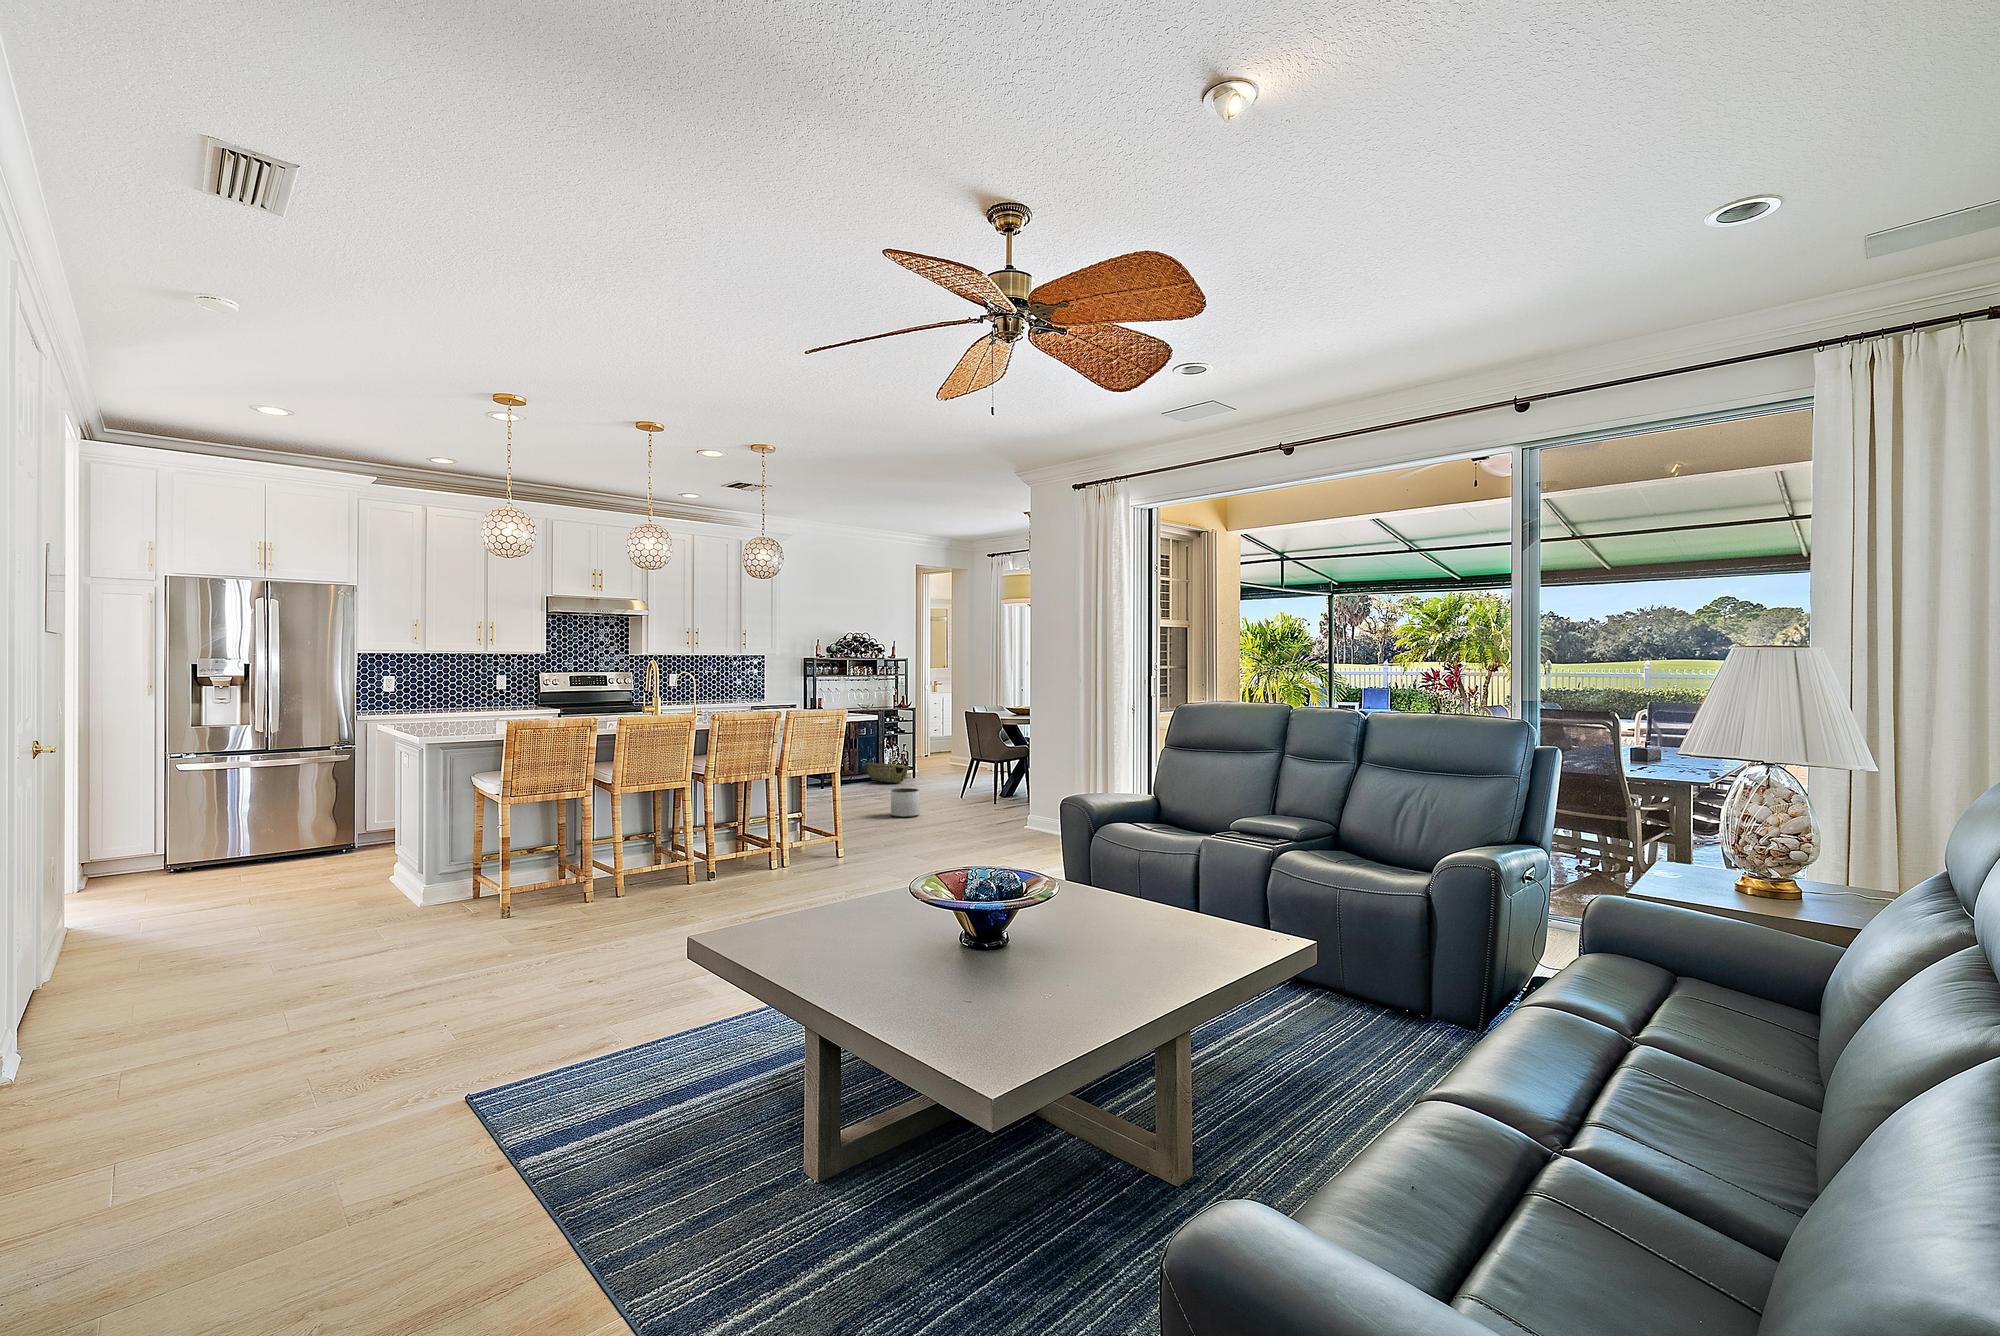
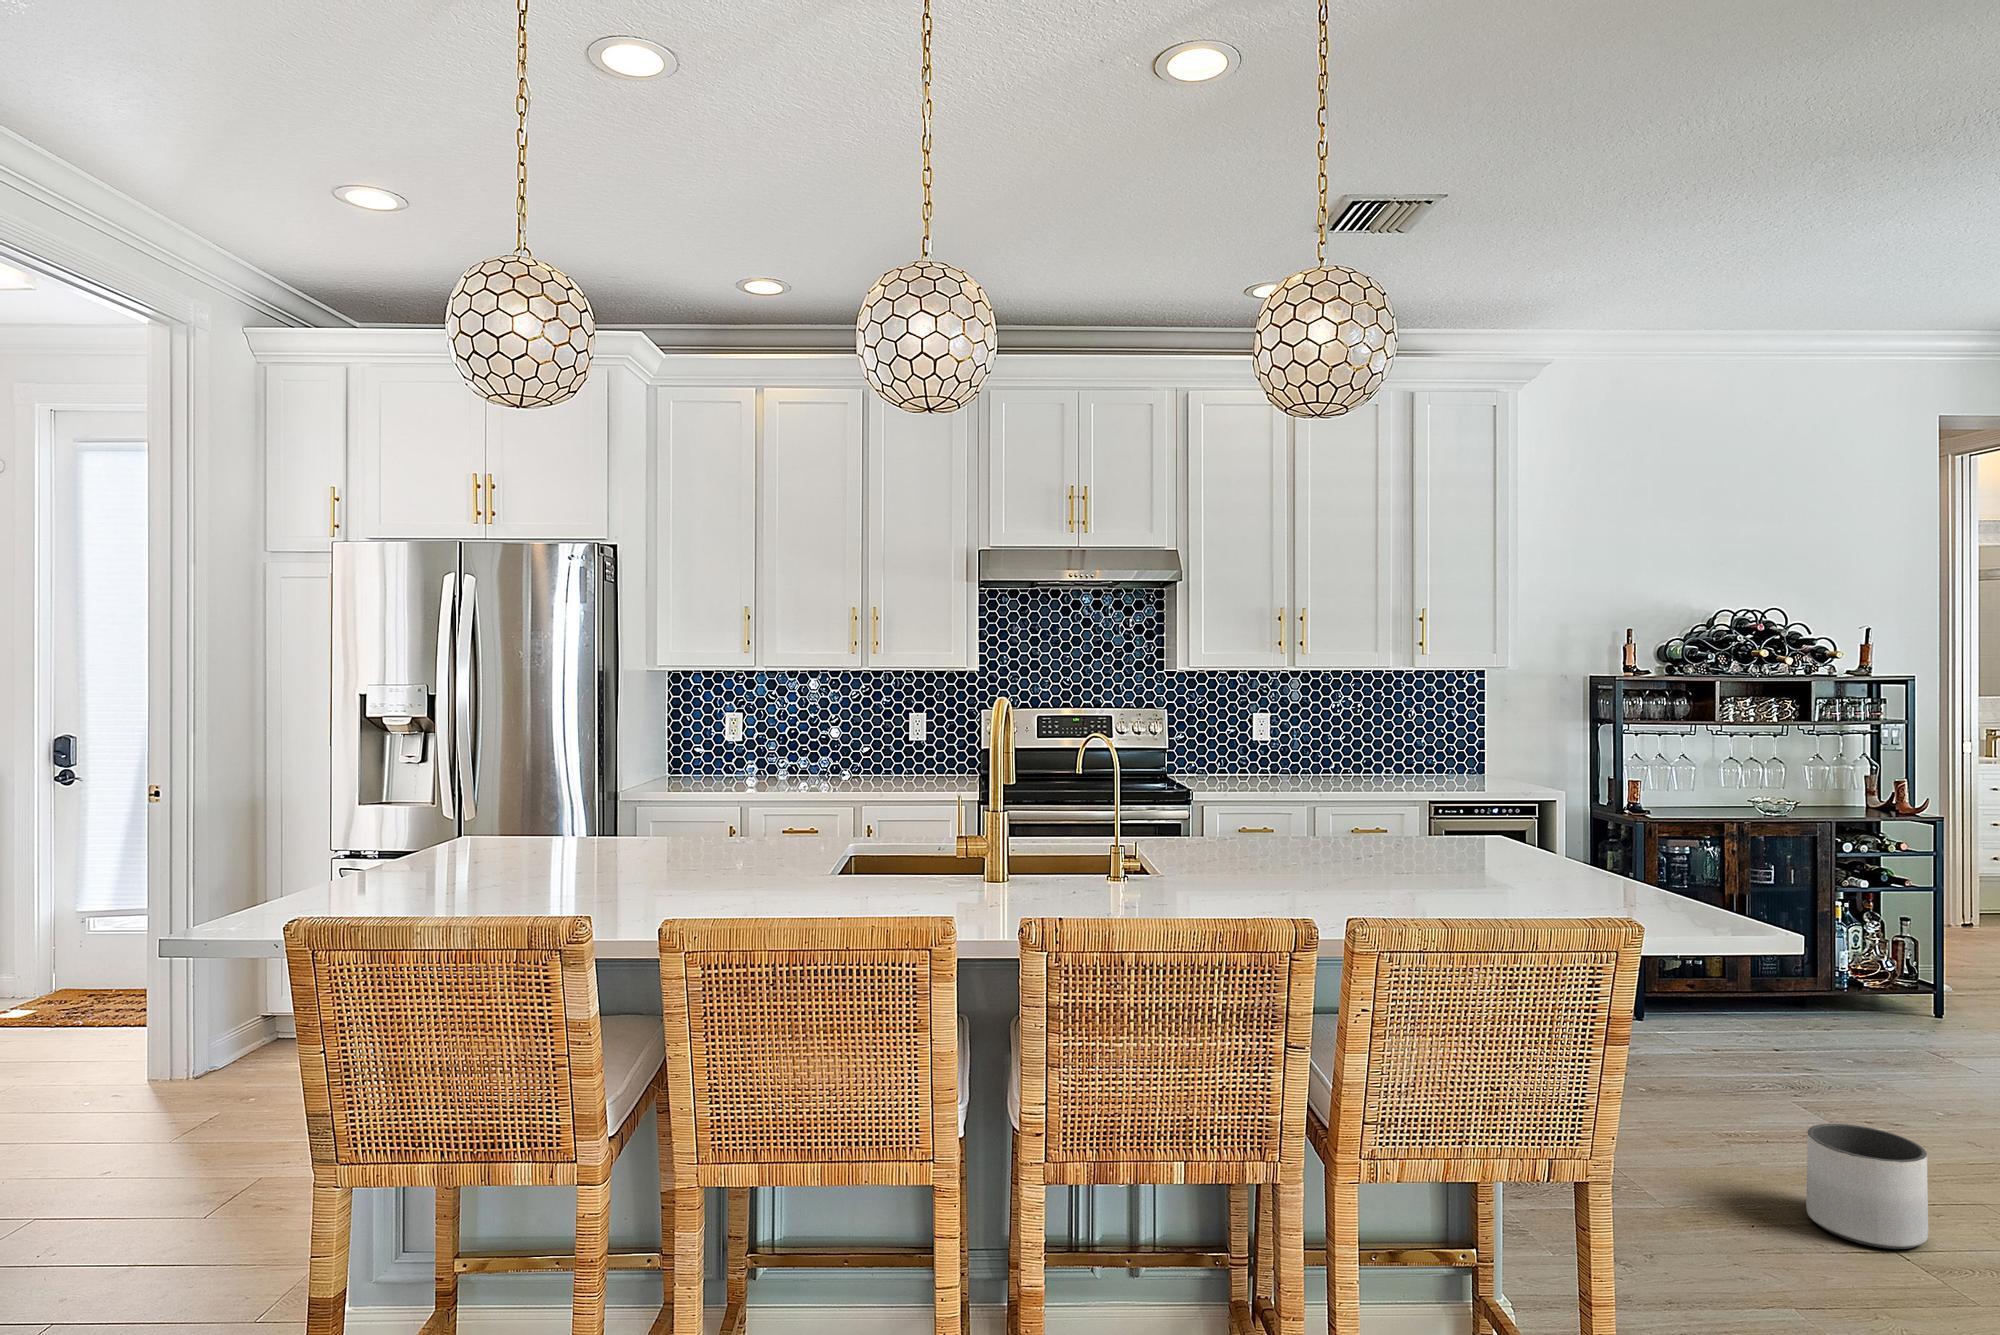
woven basket: present [866,763,909,783] -> none [1772,953,1912,1028]

